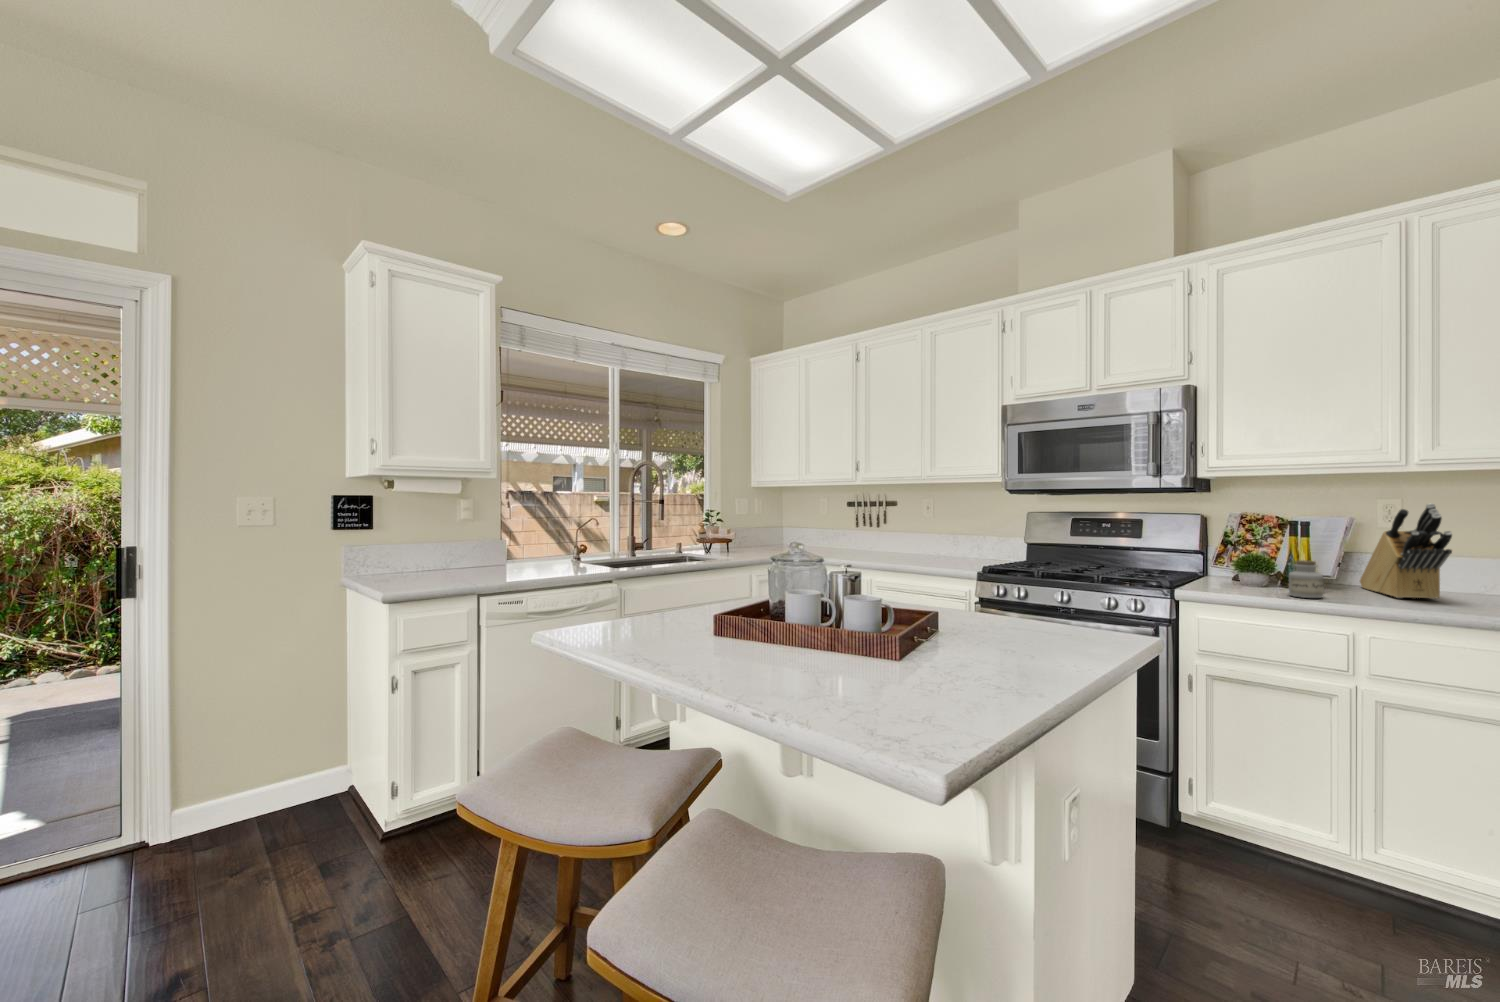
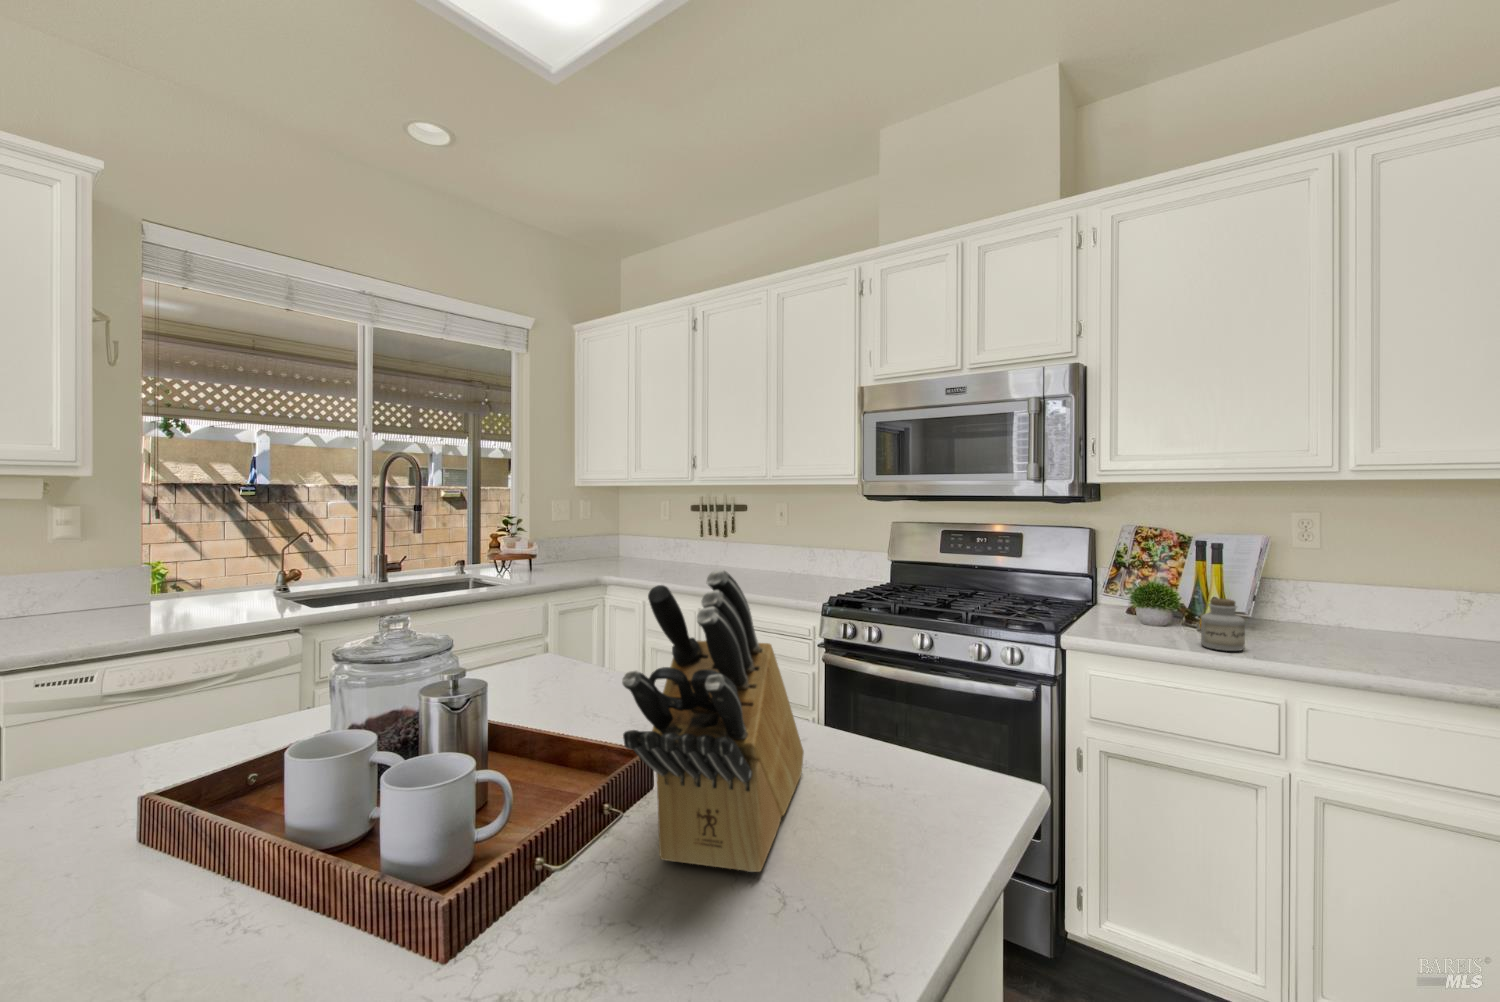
knife block: present [1360,504,1452,599] -> present [622,570,804,872]

